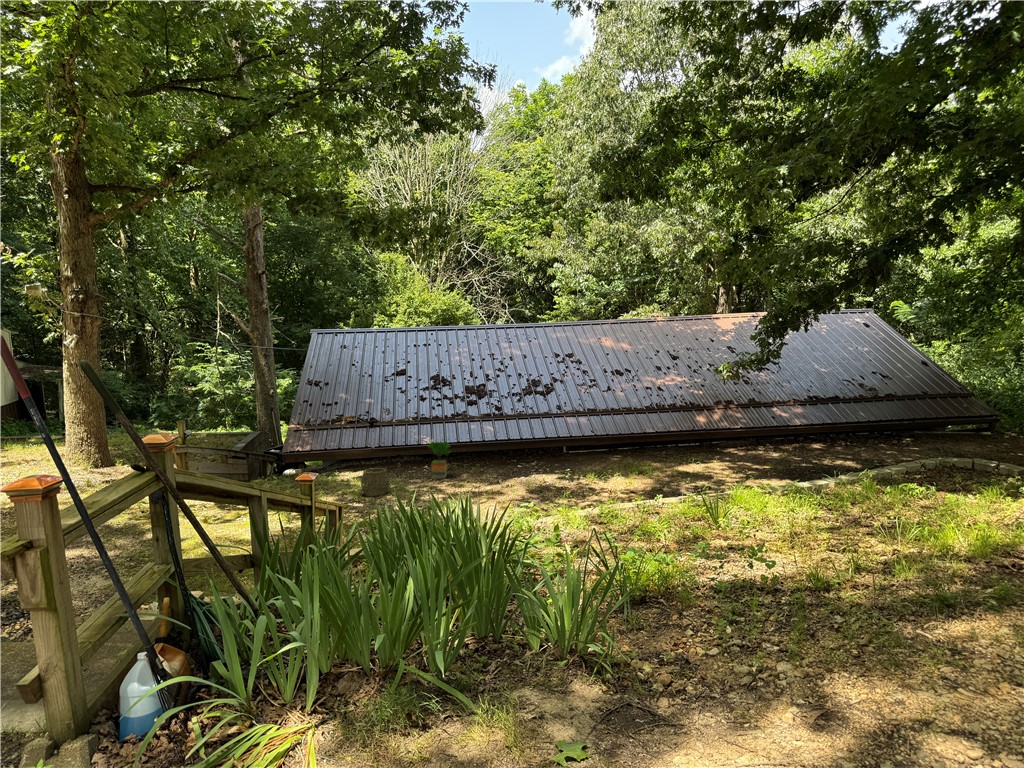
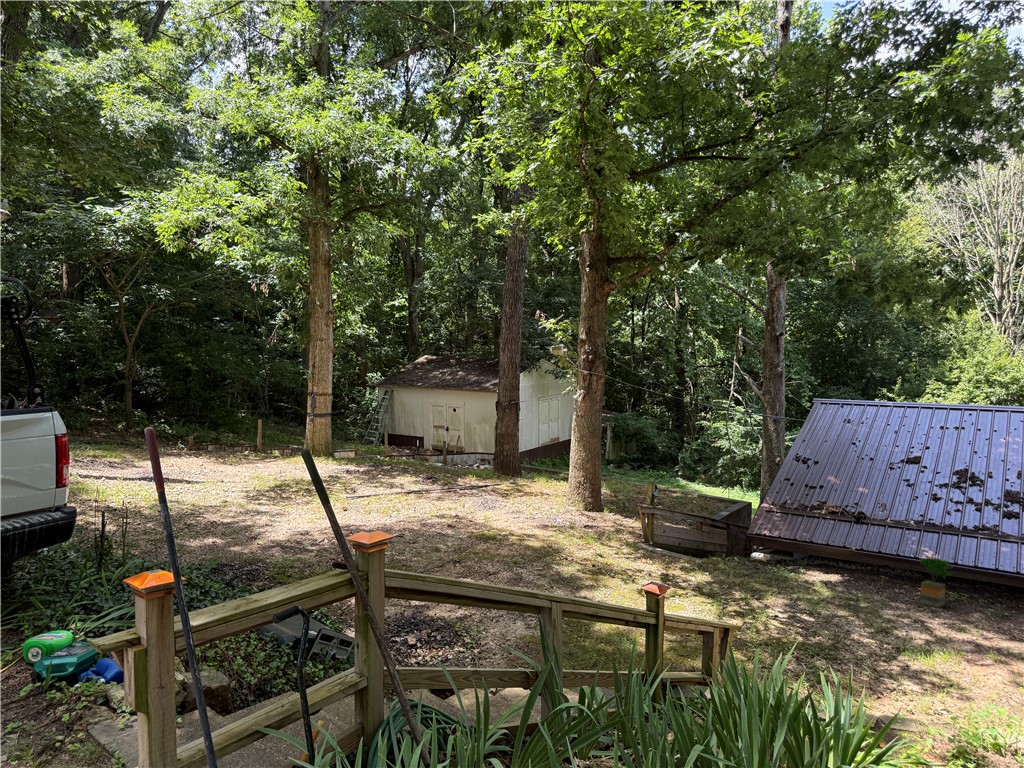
woven basket: present [361,468,389,496] -> none [818,571,854,606]

